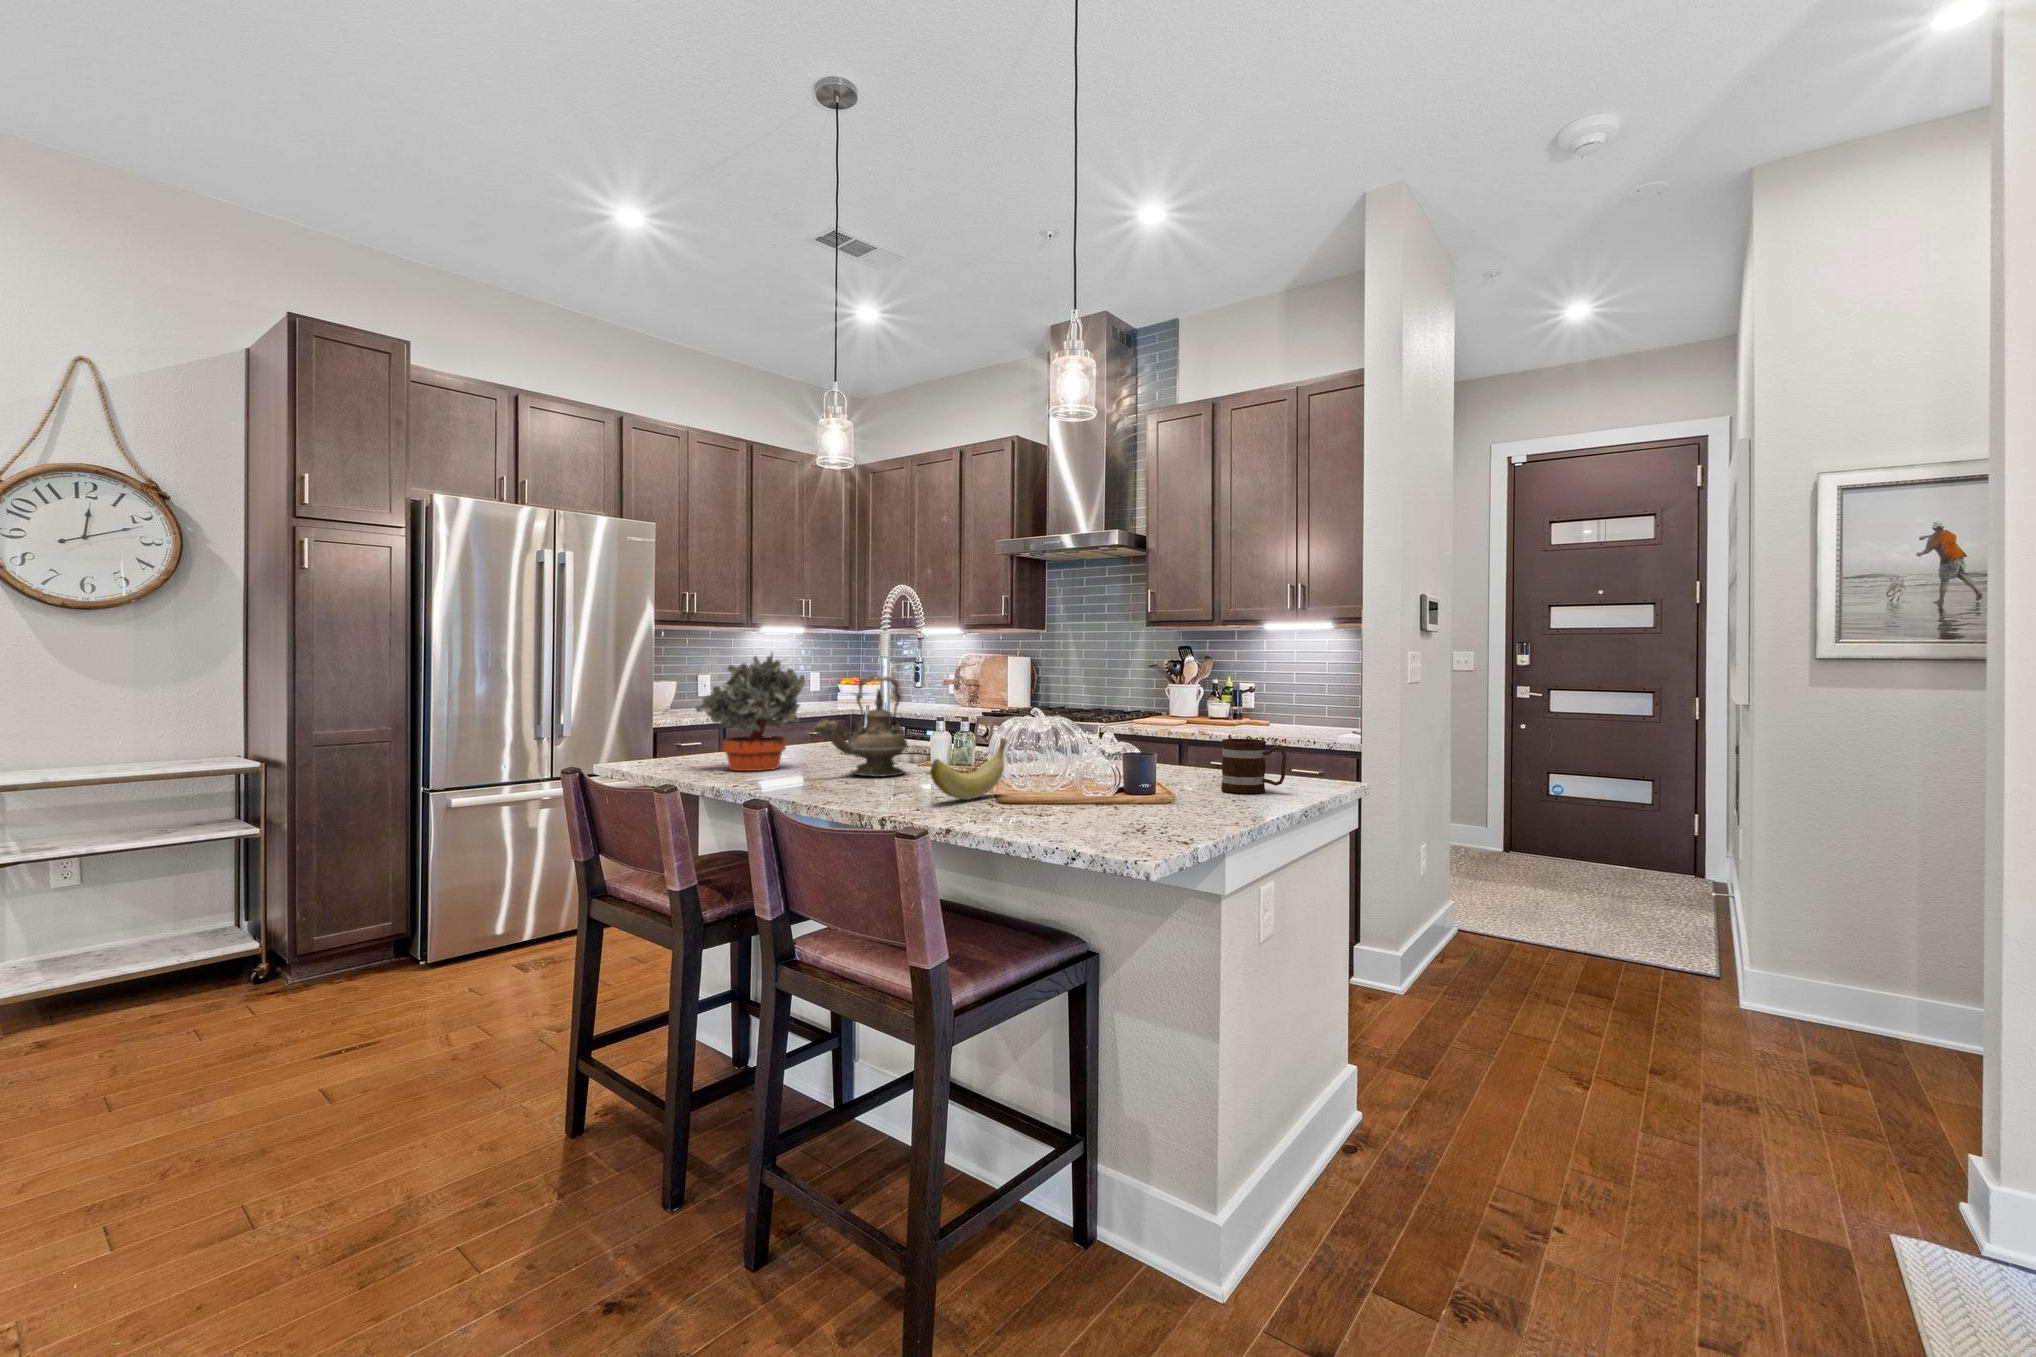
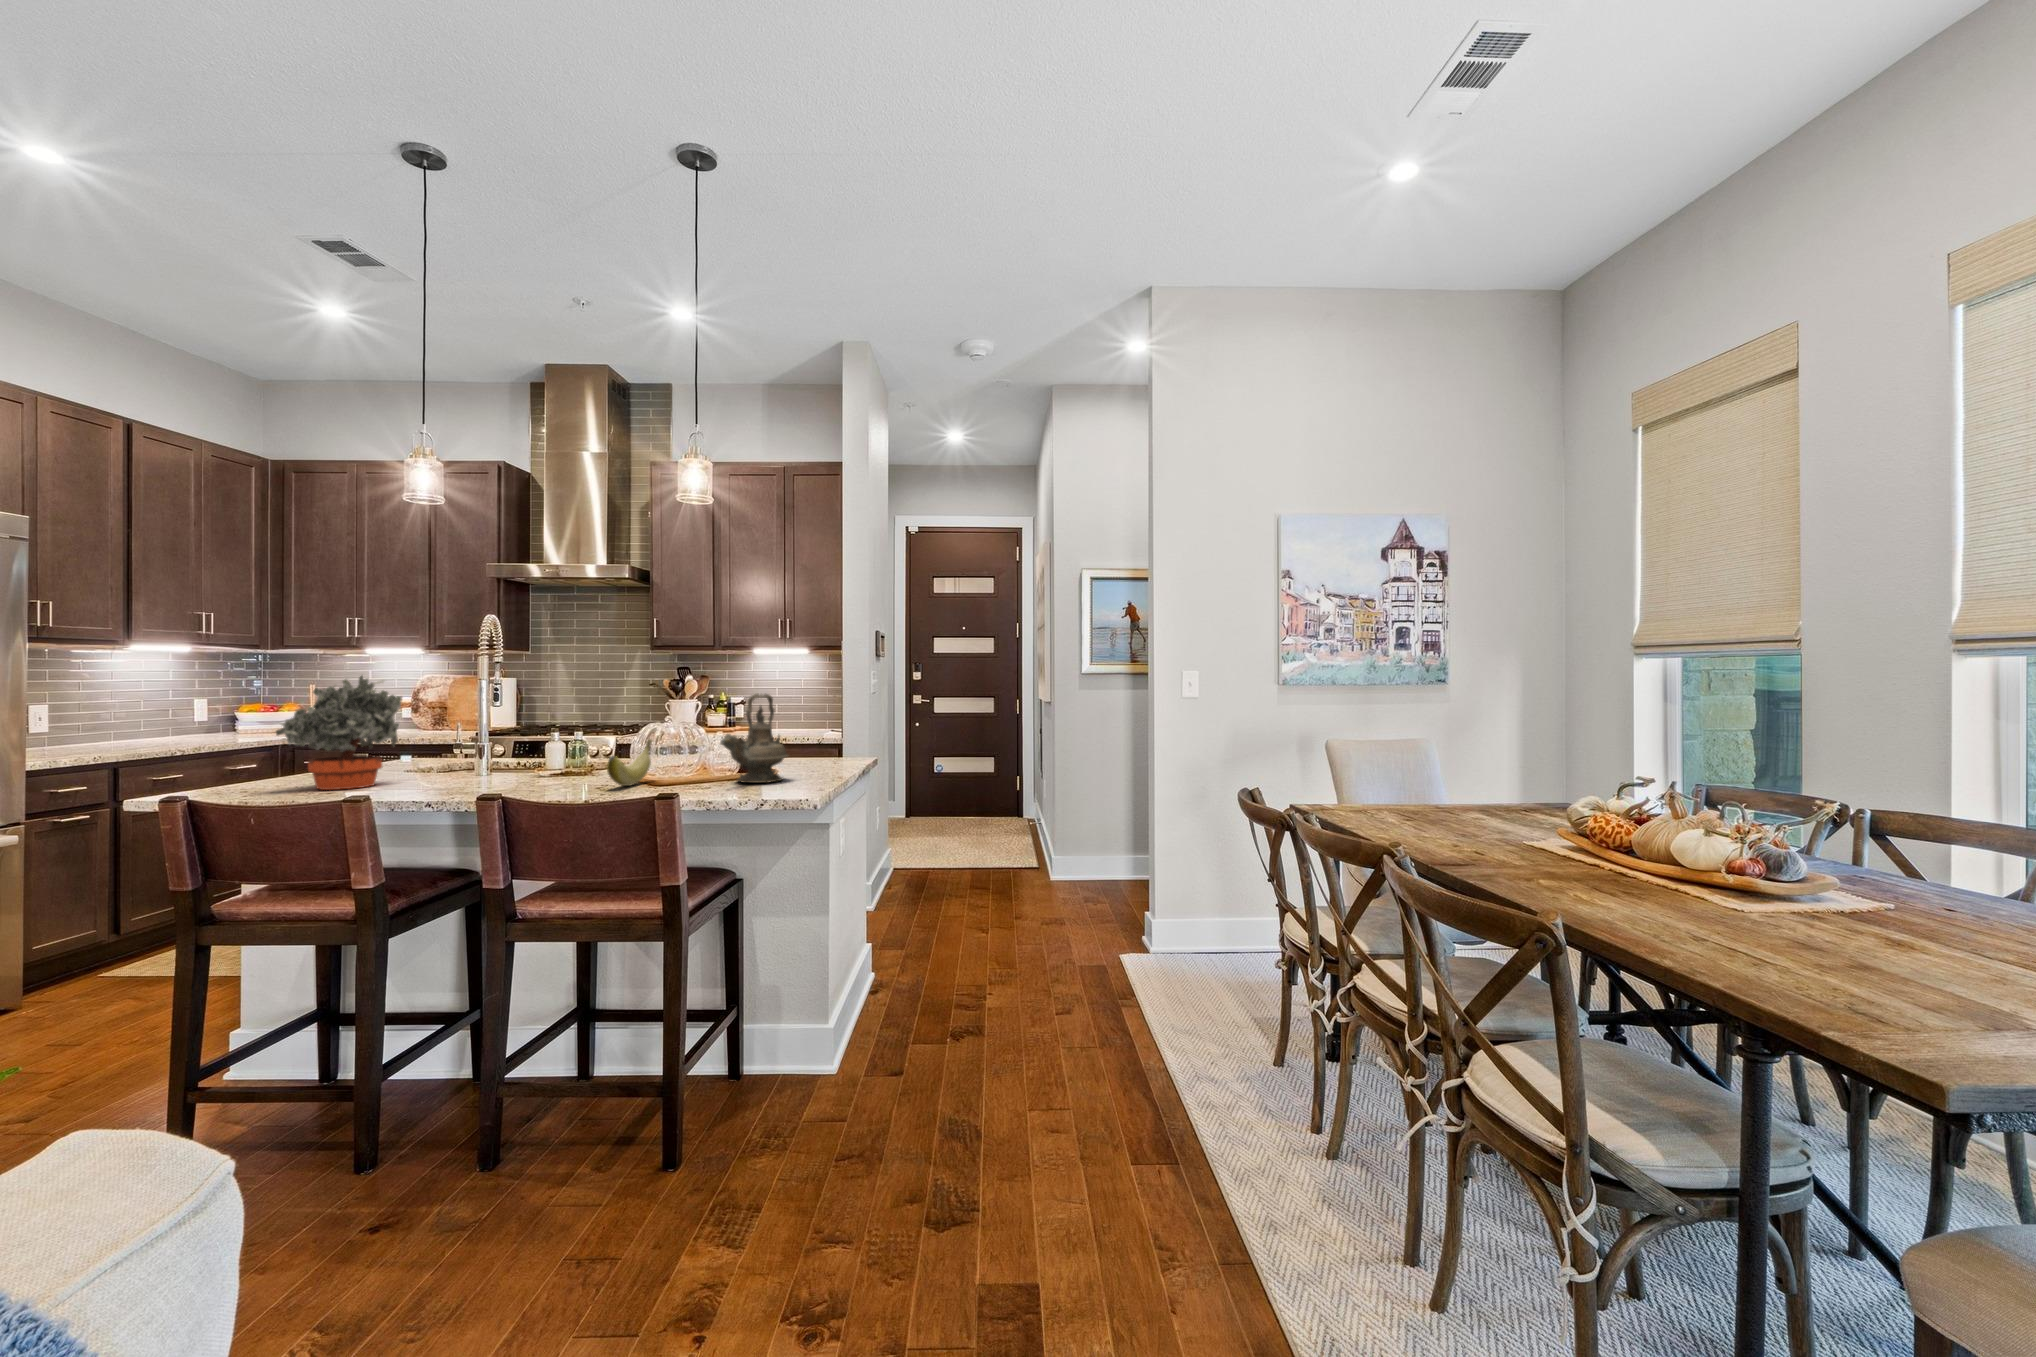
teapot: present [812,676,909,777] -> present [720,694,788,783]
mug: present [1221,739,1287,794] -> none [799,731,843,767]

